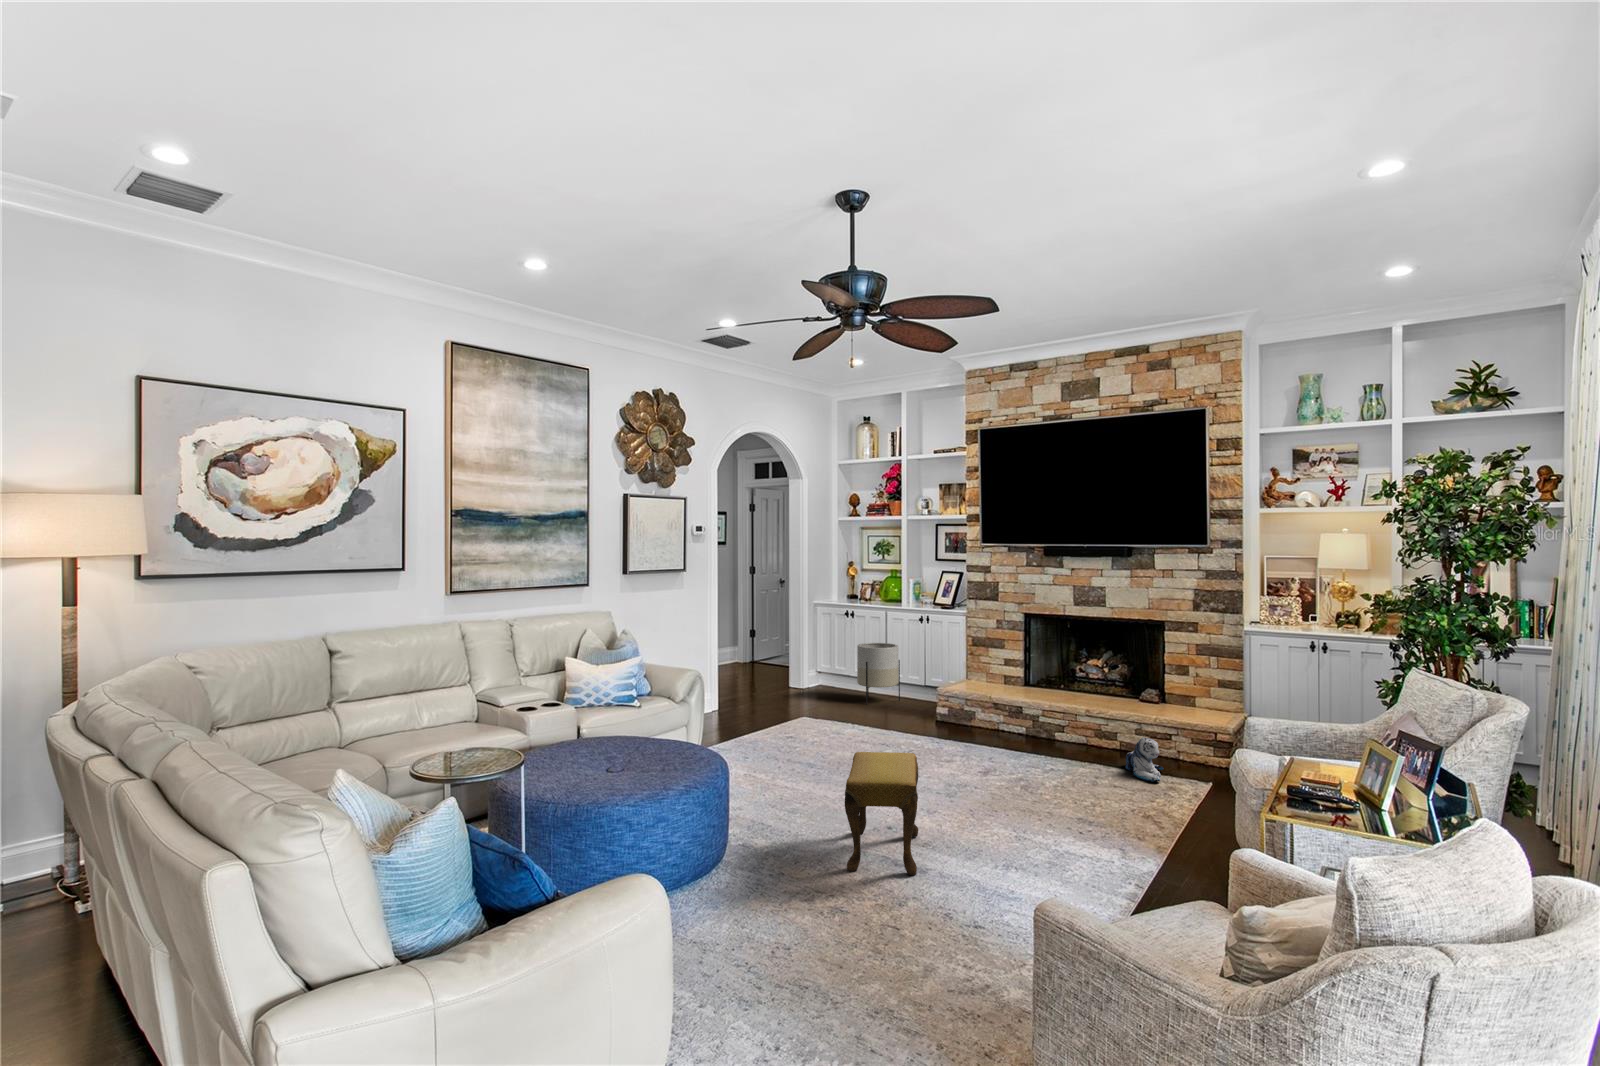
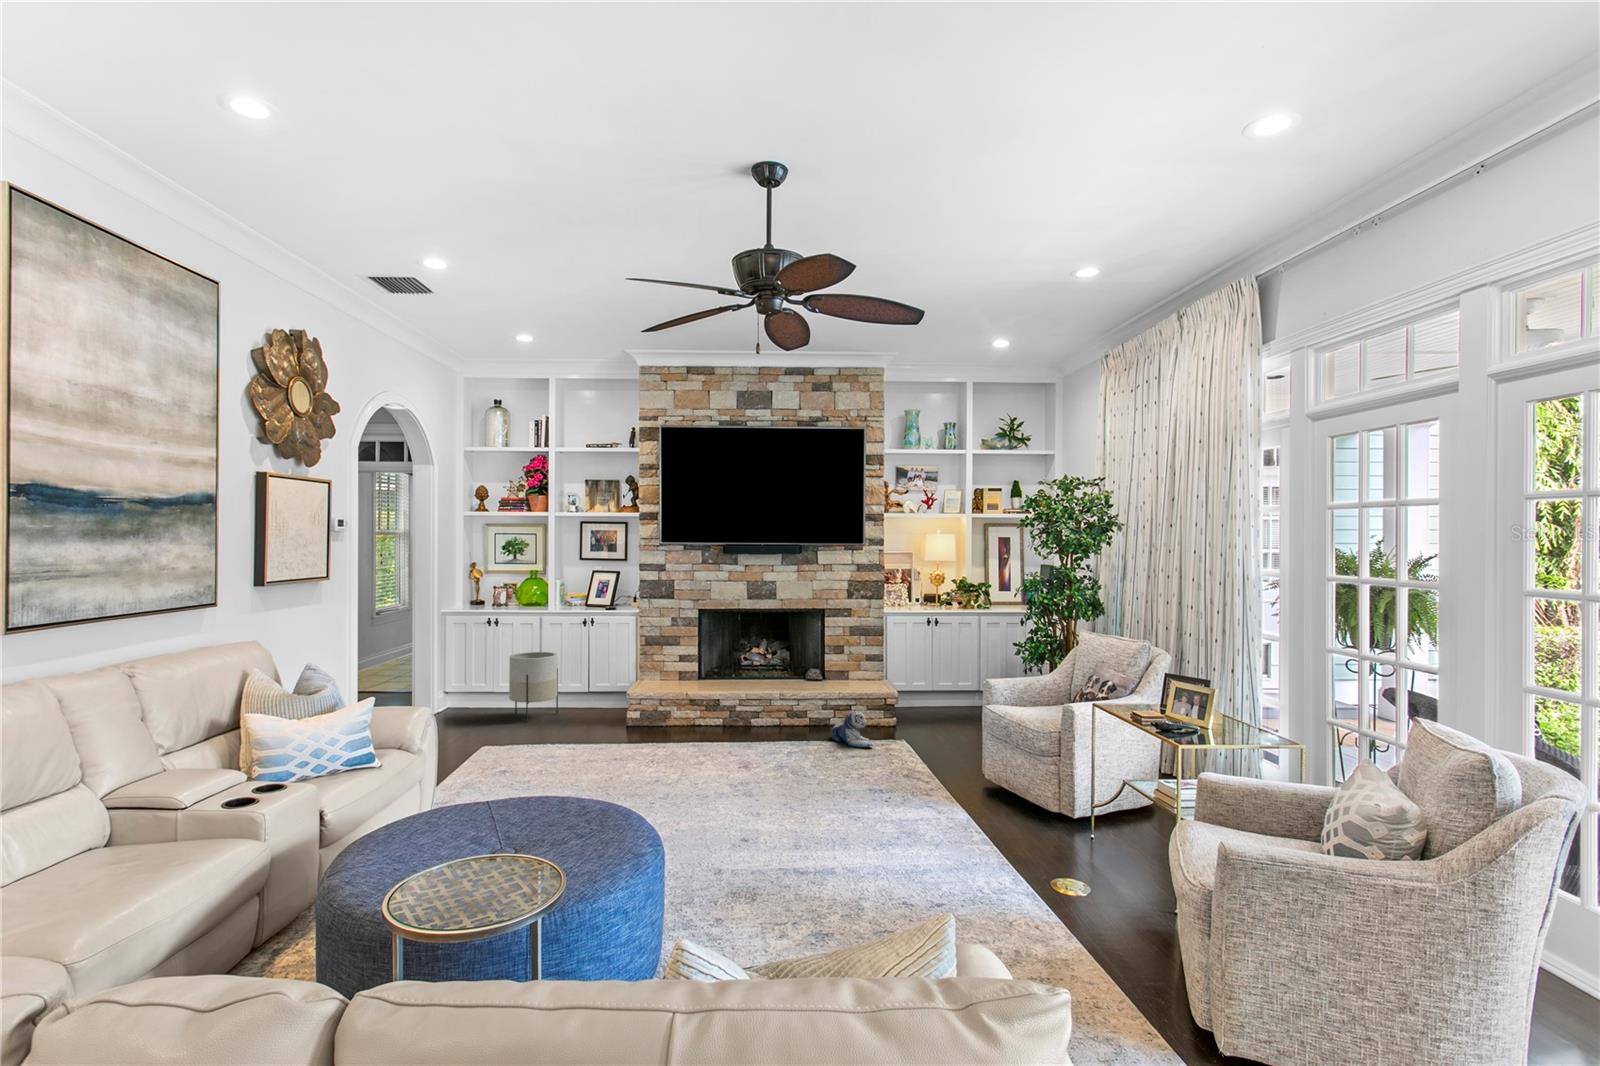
footstool: present [845,752,918,875] -> none [721,757,832,893]

